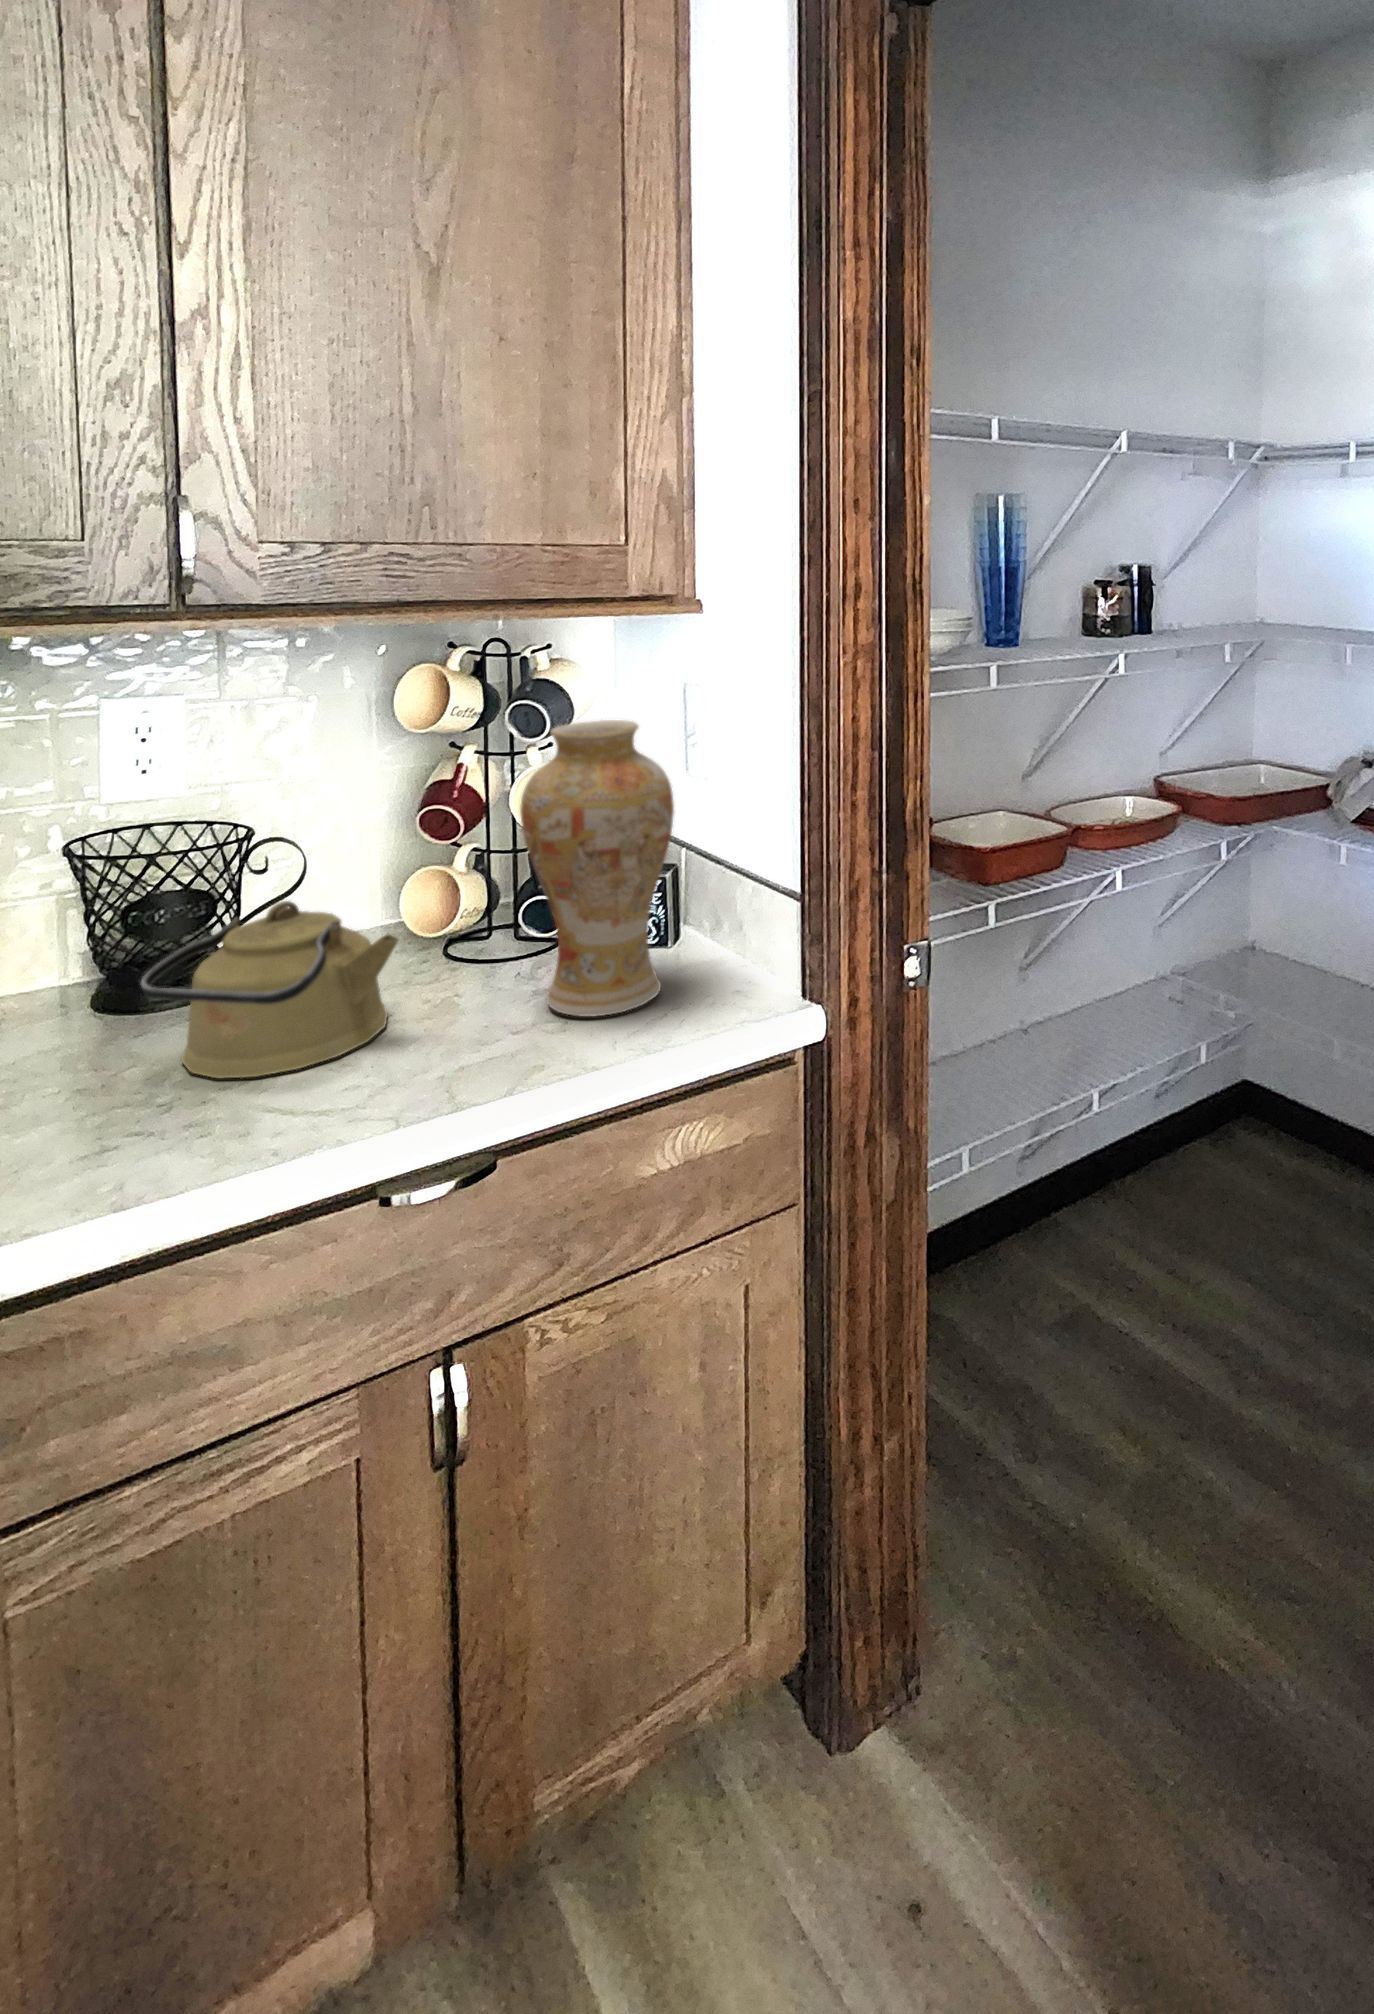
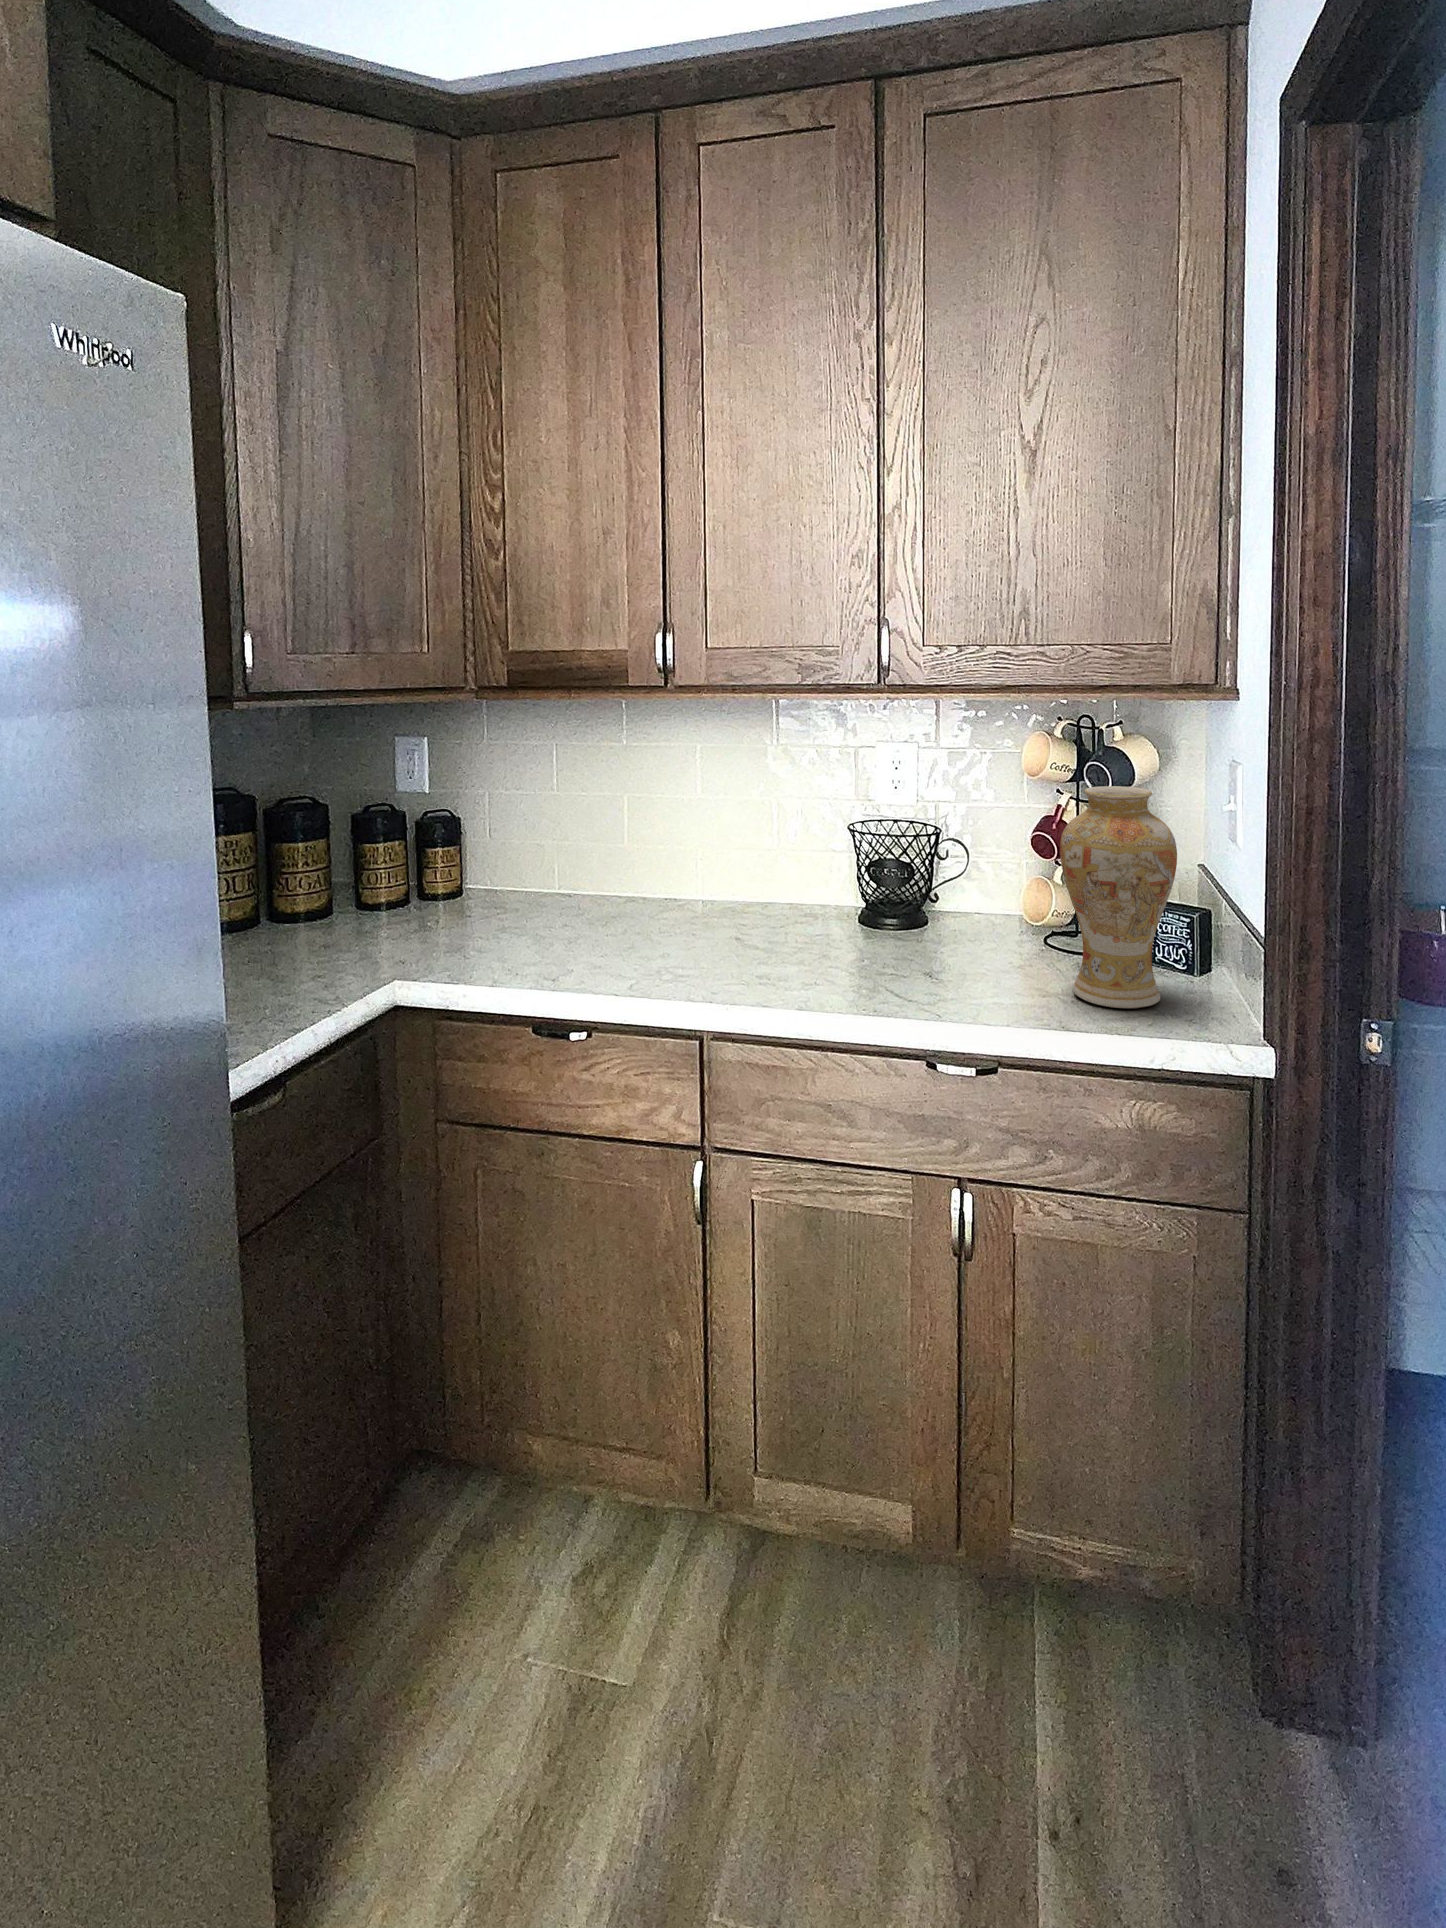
kettle: present [141,901,399,1078] -> none [850,875,981,979]

